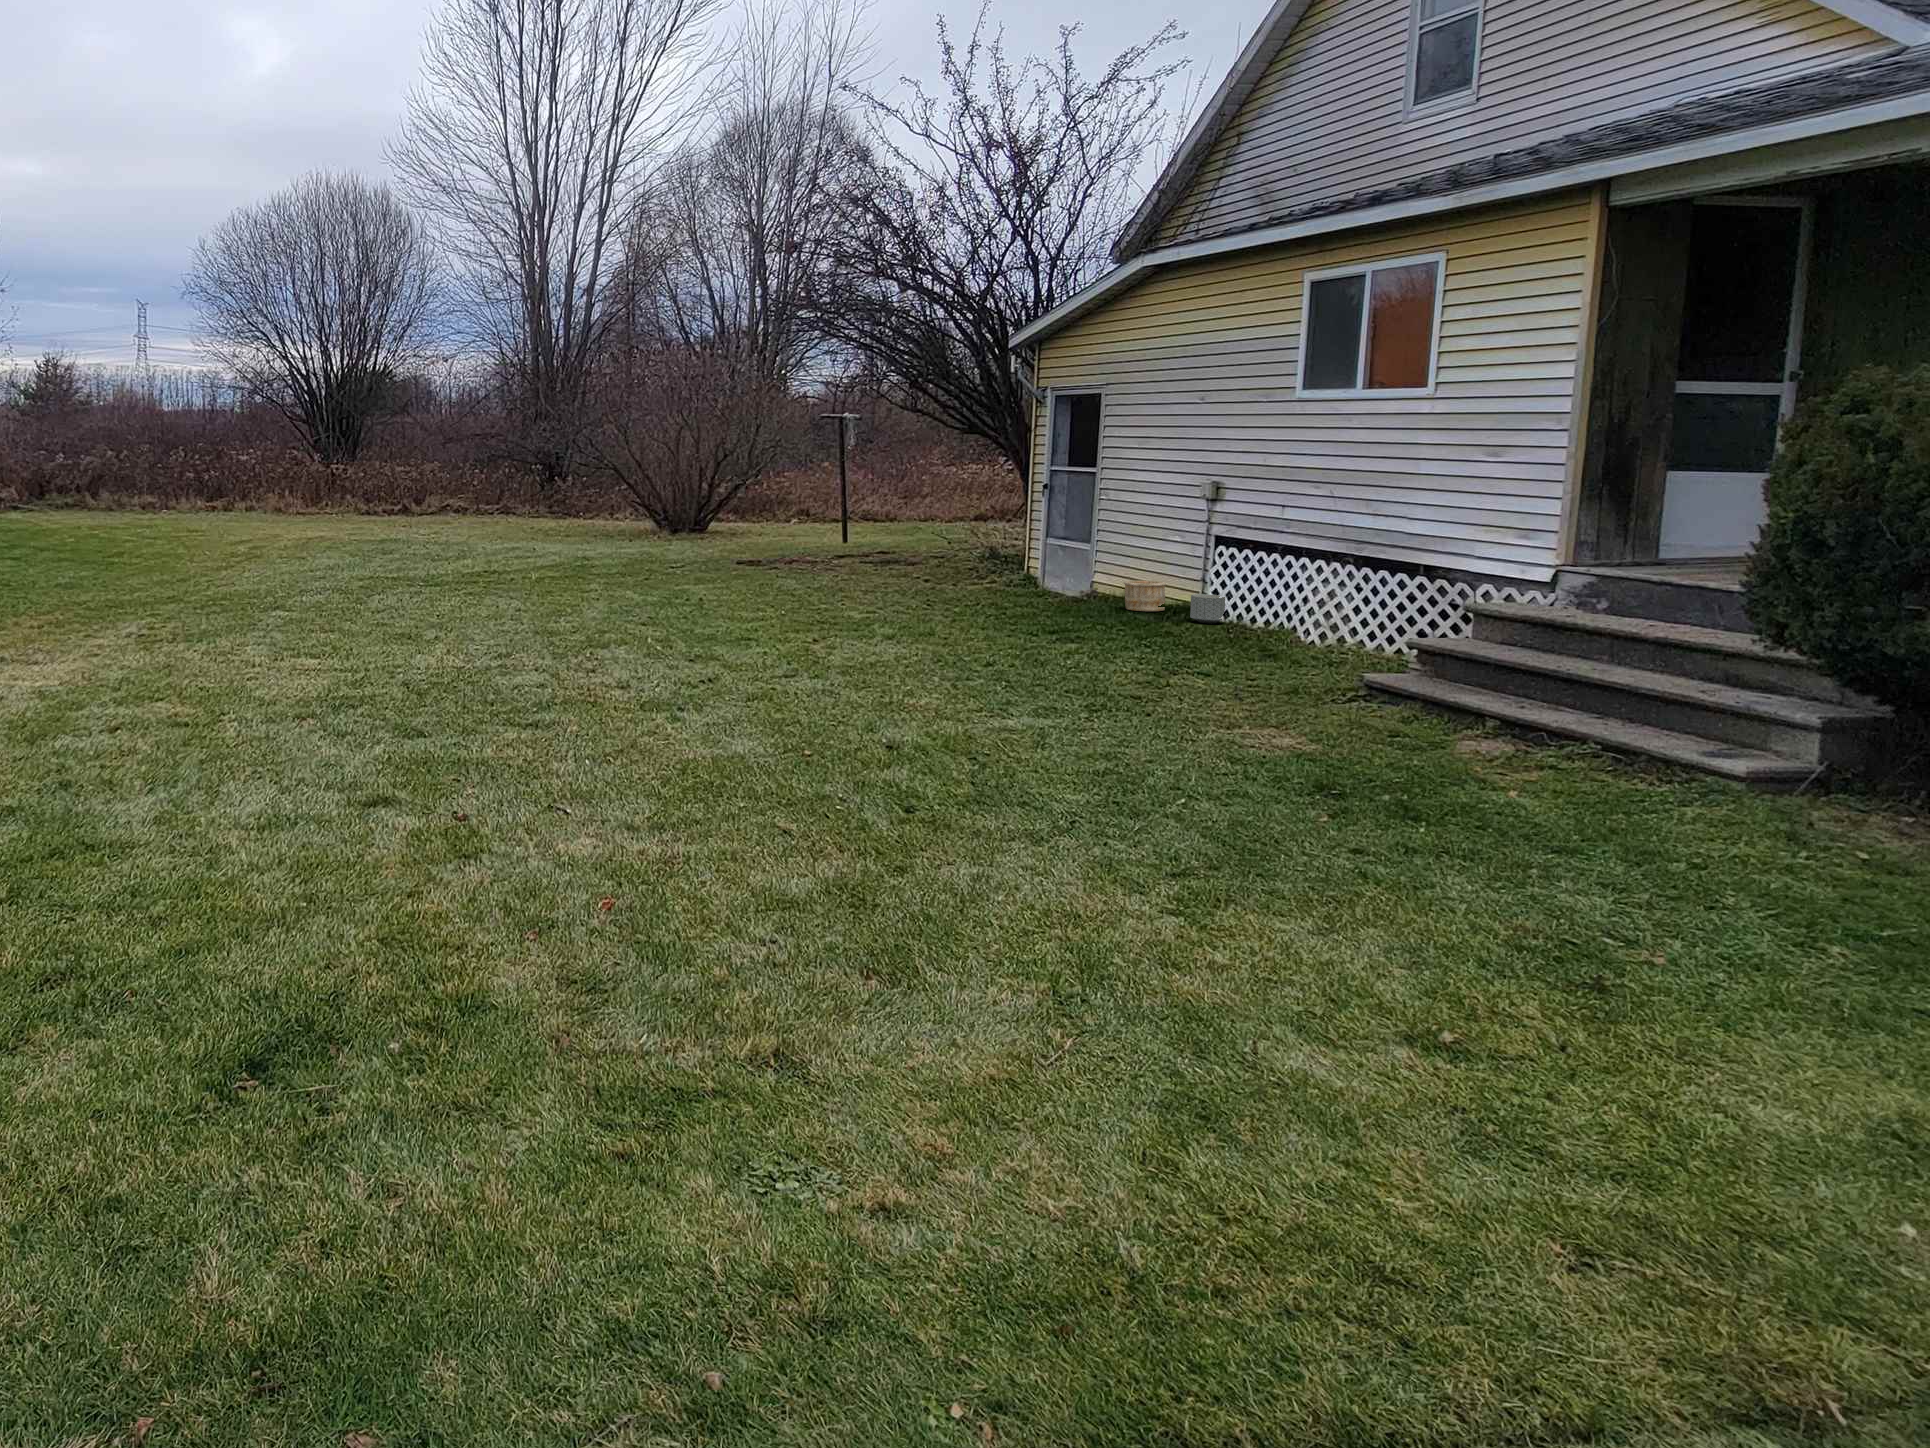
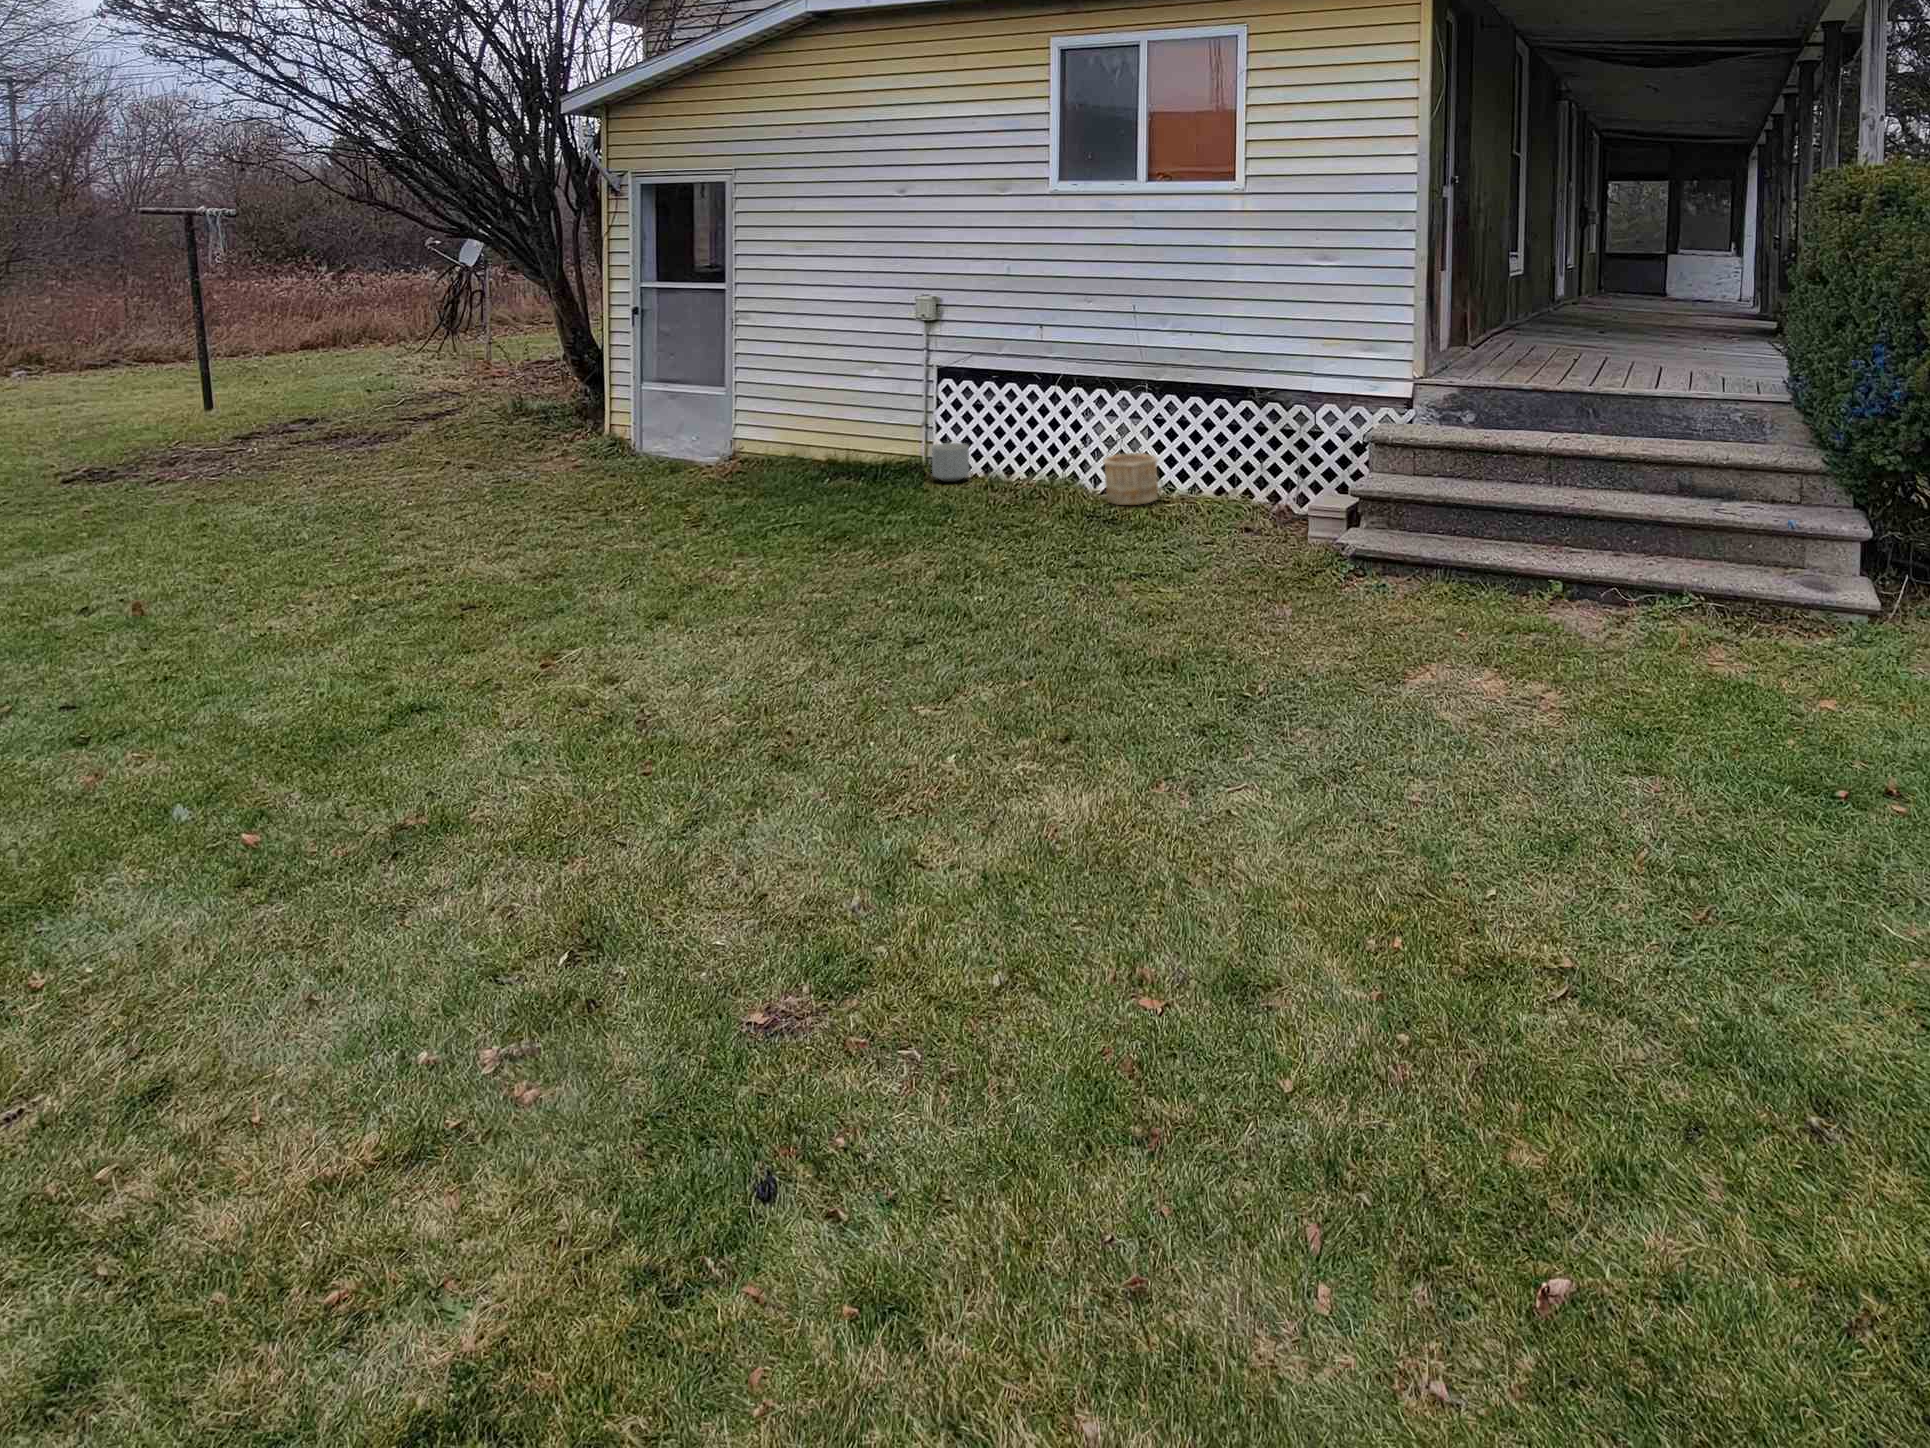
wooden bucket: present [1124,581,1166,611] -> present [1103,453,1158,505]

